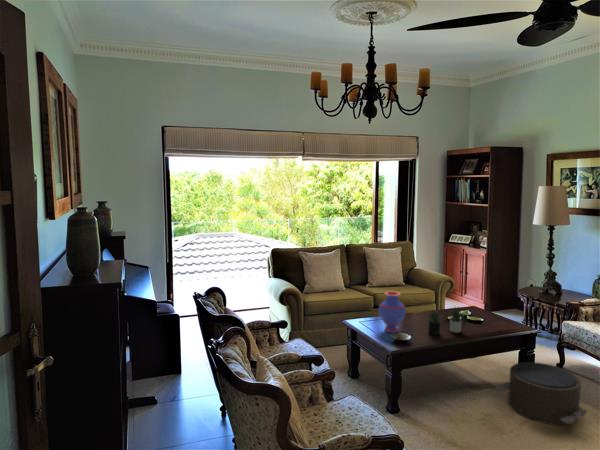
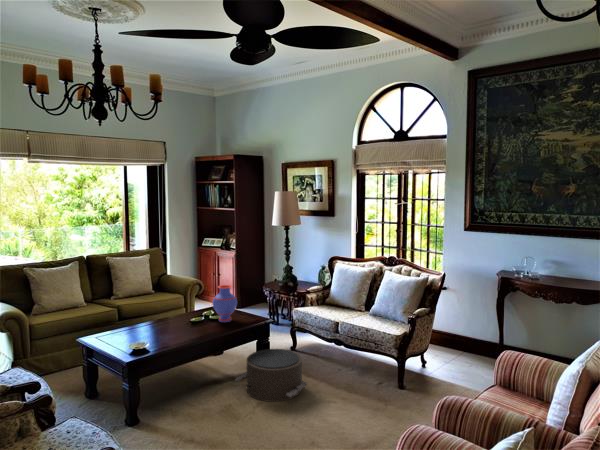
vase: present [378,291,406,333] -> present [213,285,237,322]
succulent plant: present [427,308,464,335] -> none [164,307,208,339]

